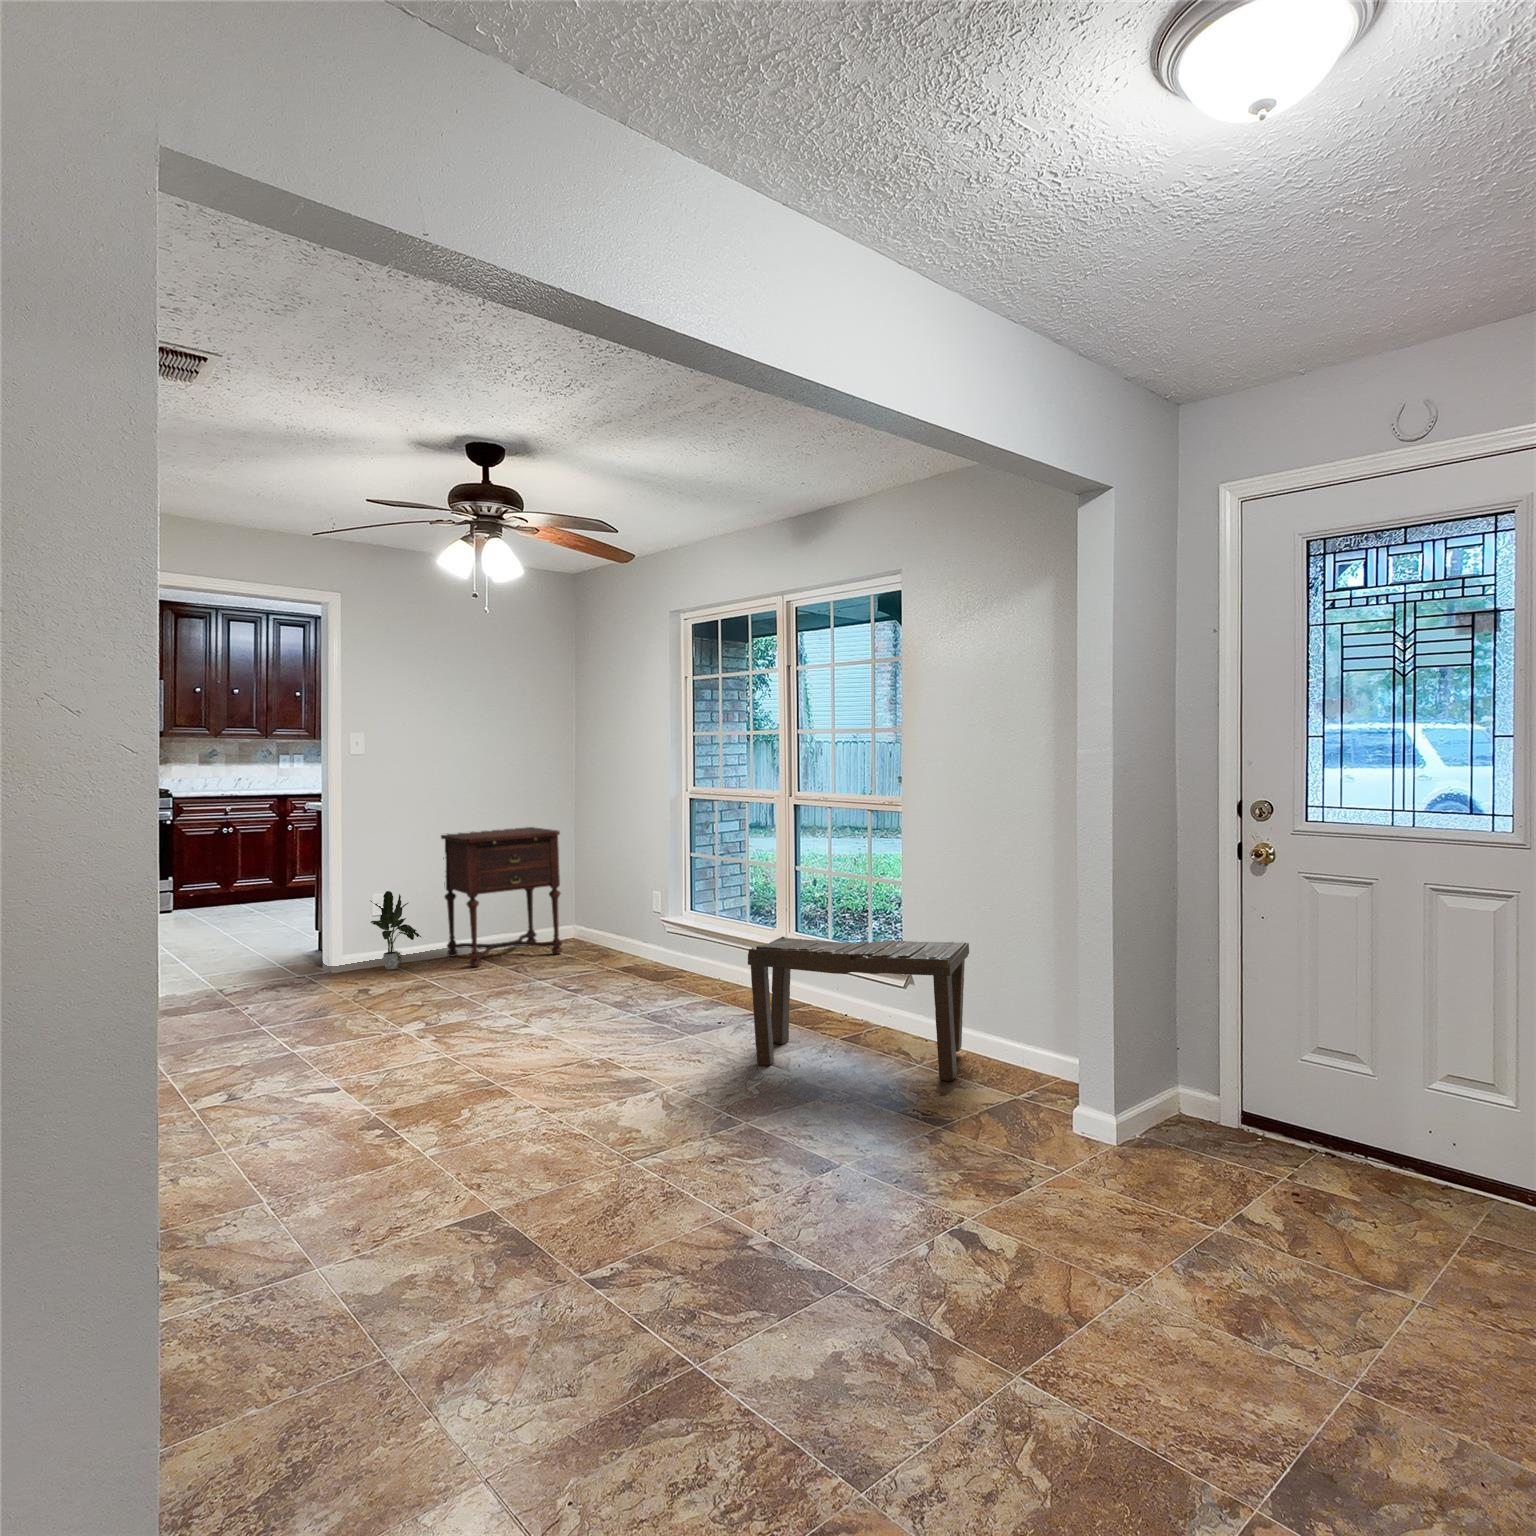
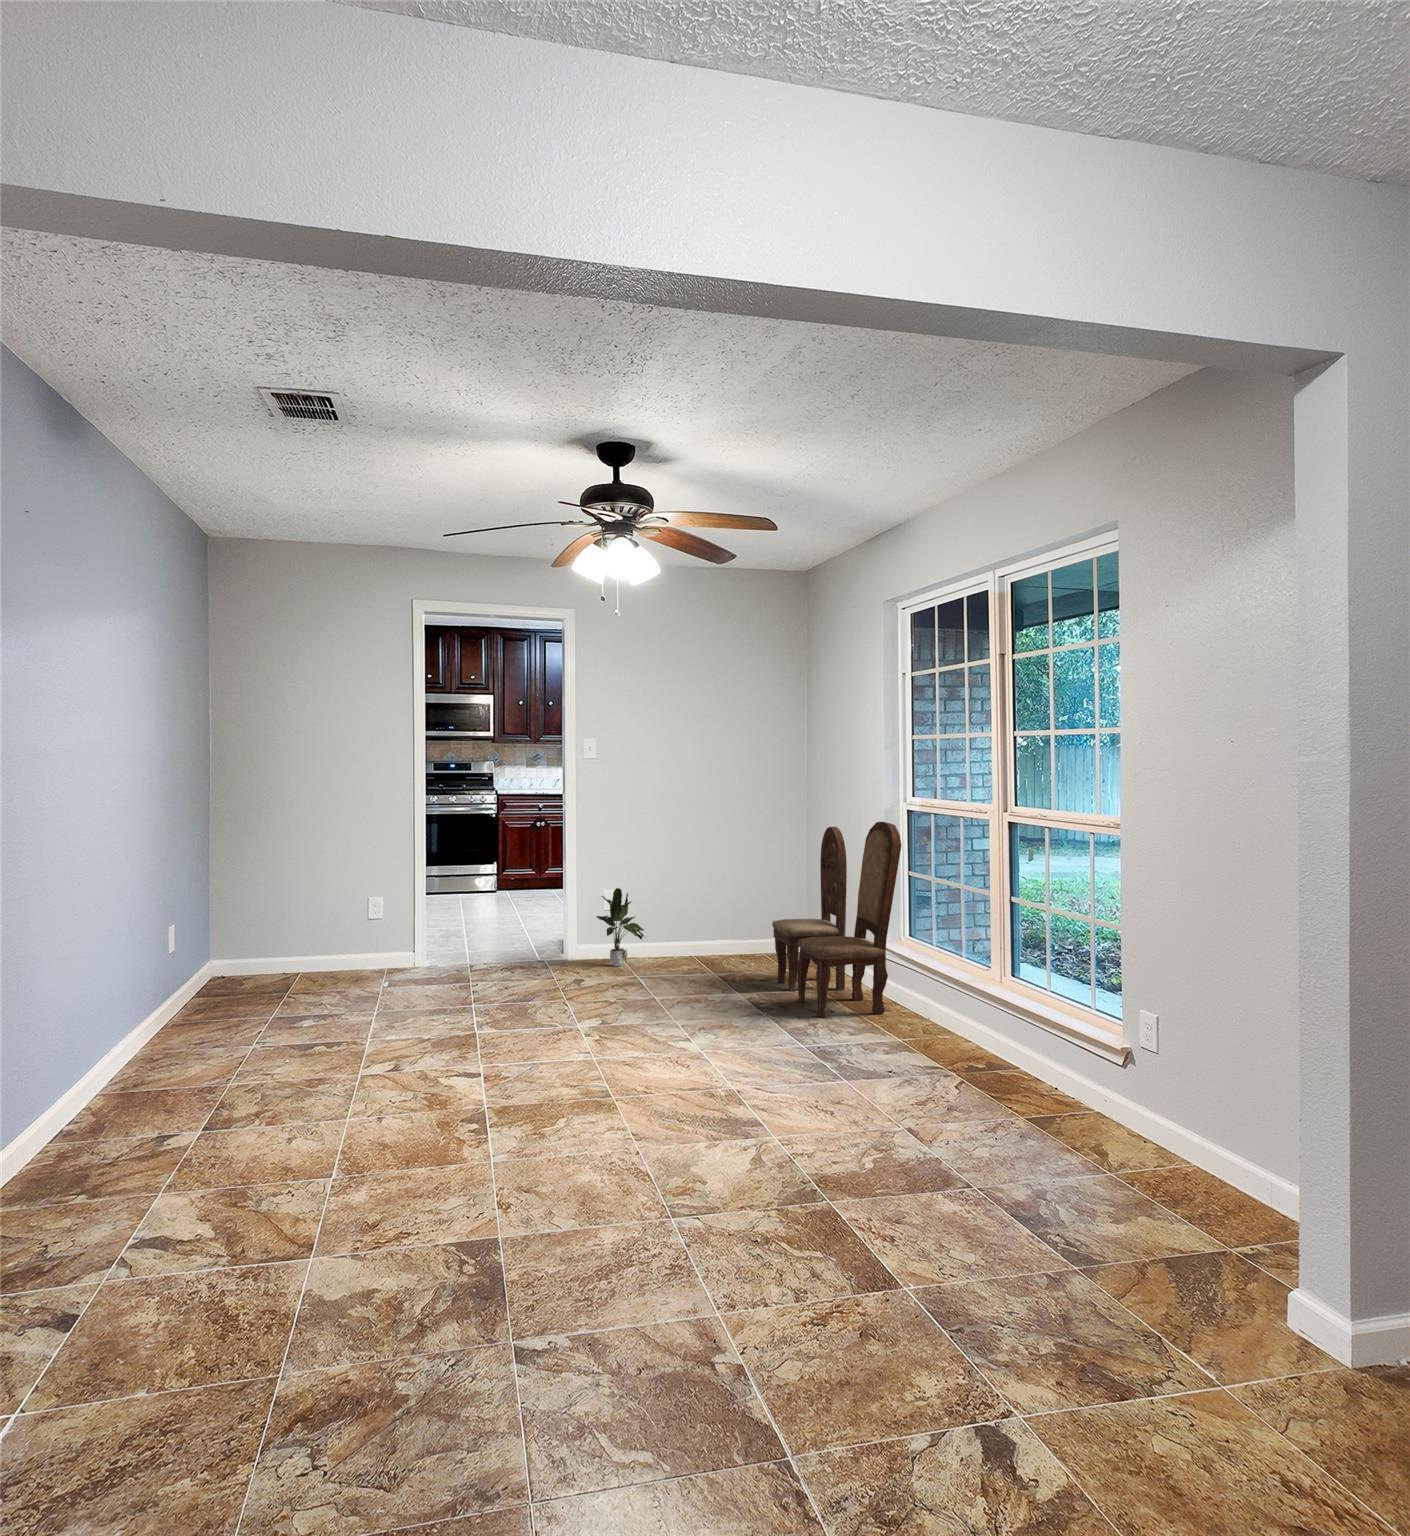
dining chair: none [556,810,688,989] -> present [772,822,901,1017]
side table: present [441,827,562,967] -> none [672,834,788,974]
bench: present [748,936,969,1081] -> none [889,978,1190,1201]

